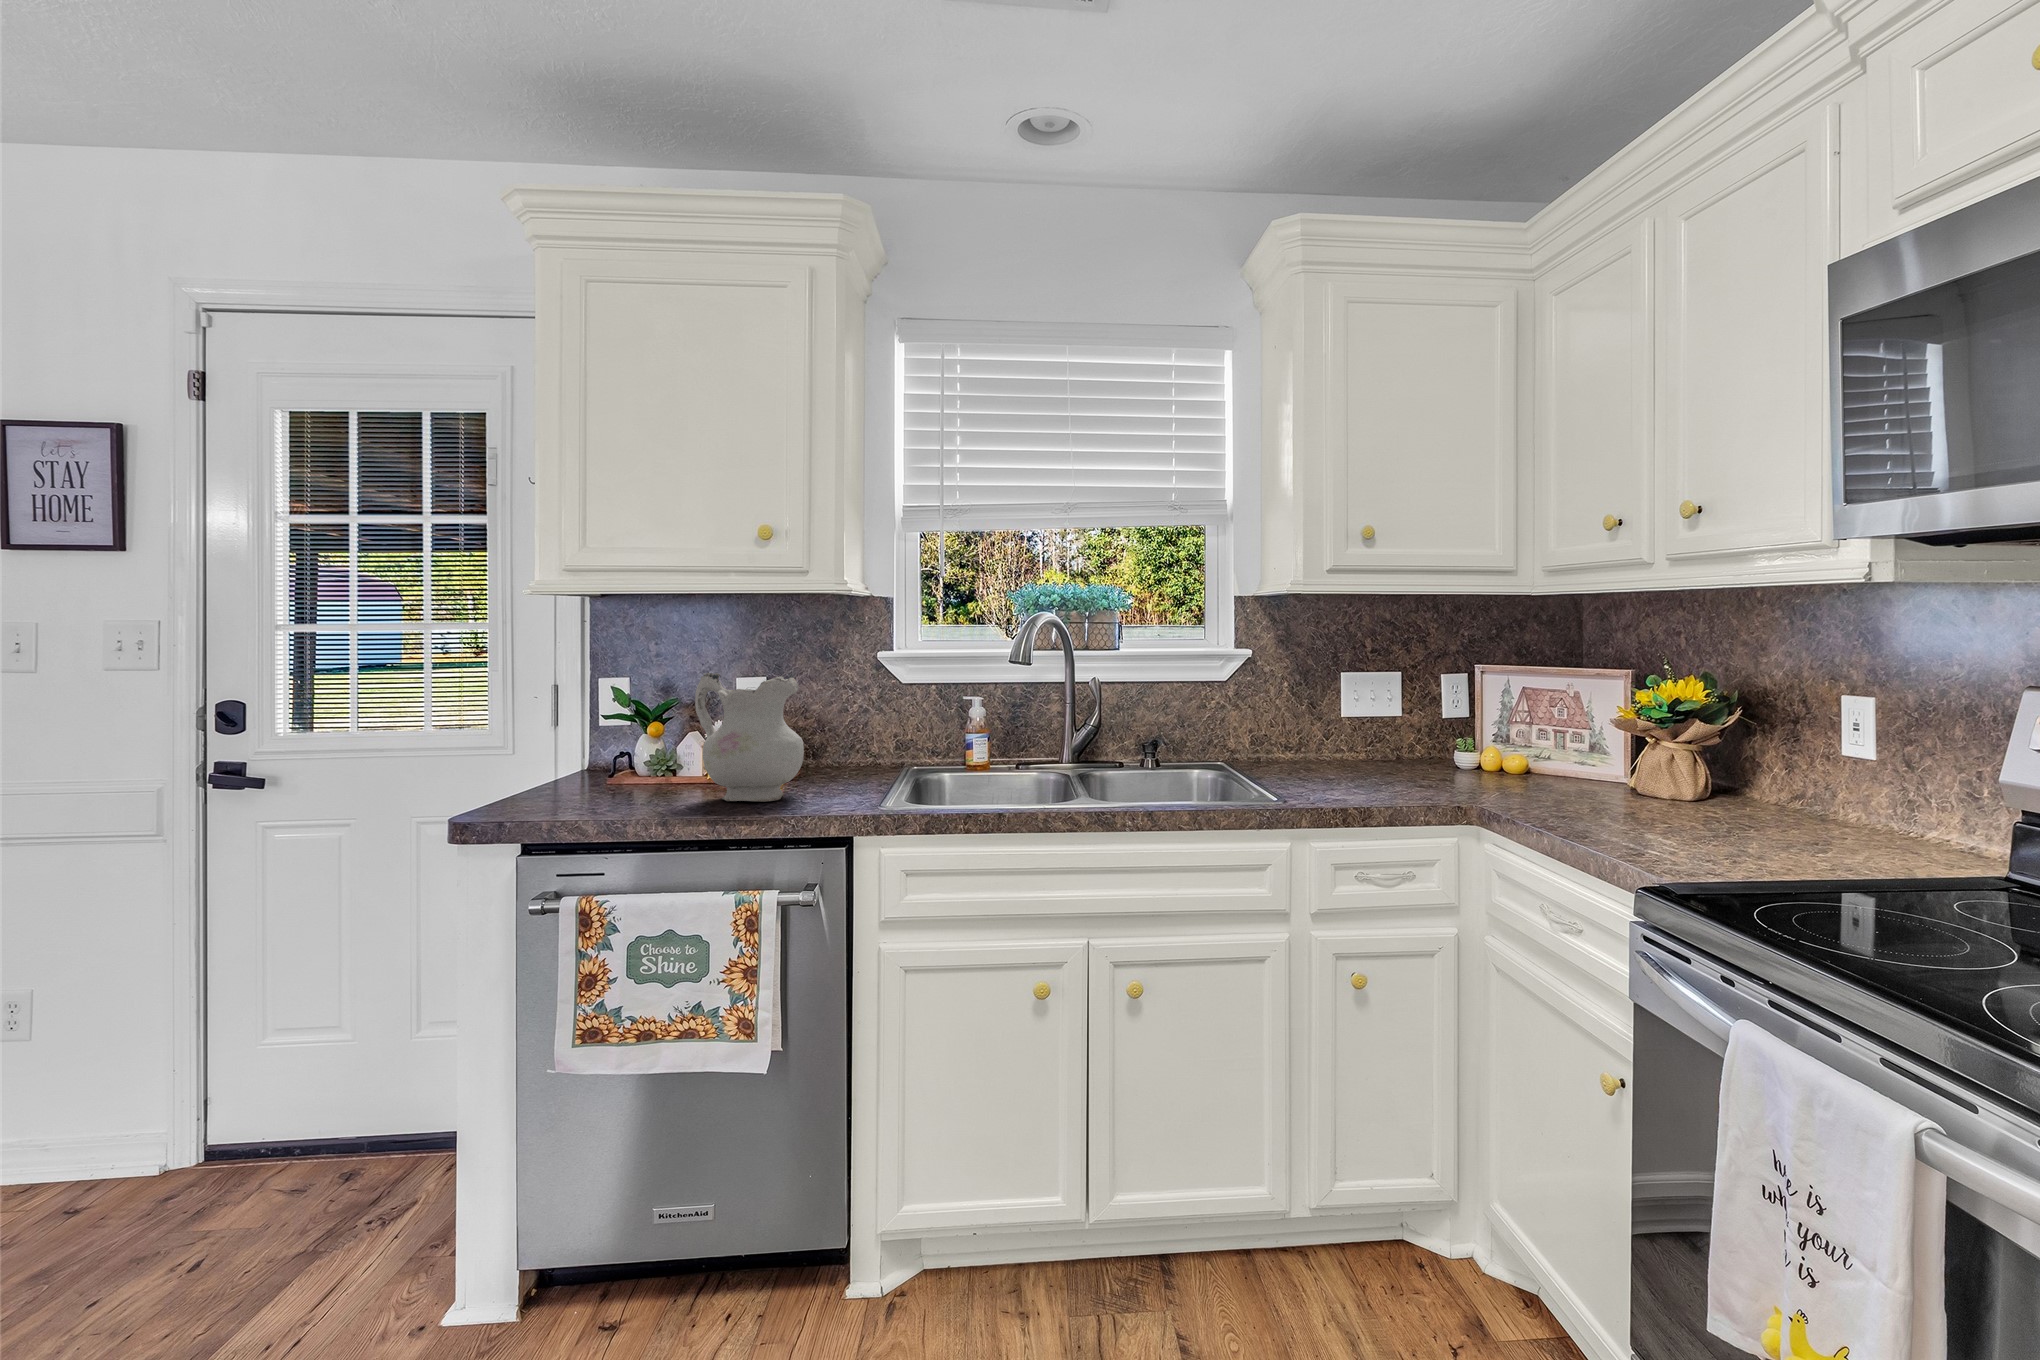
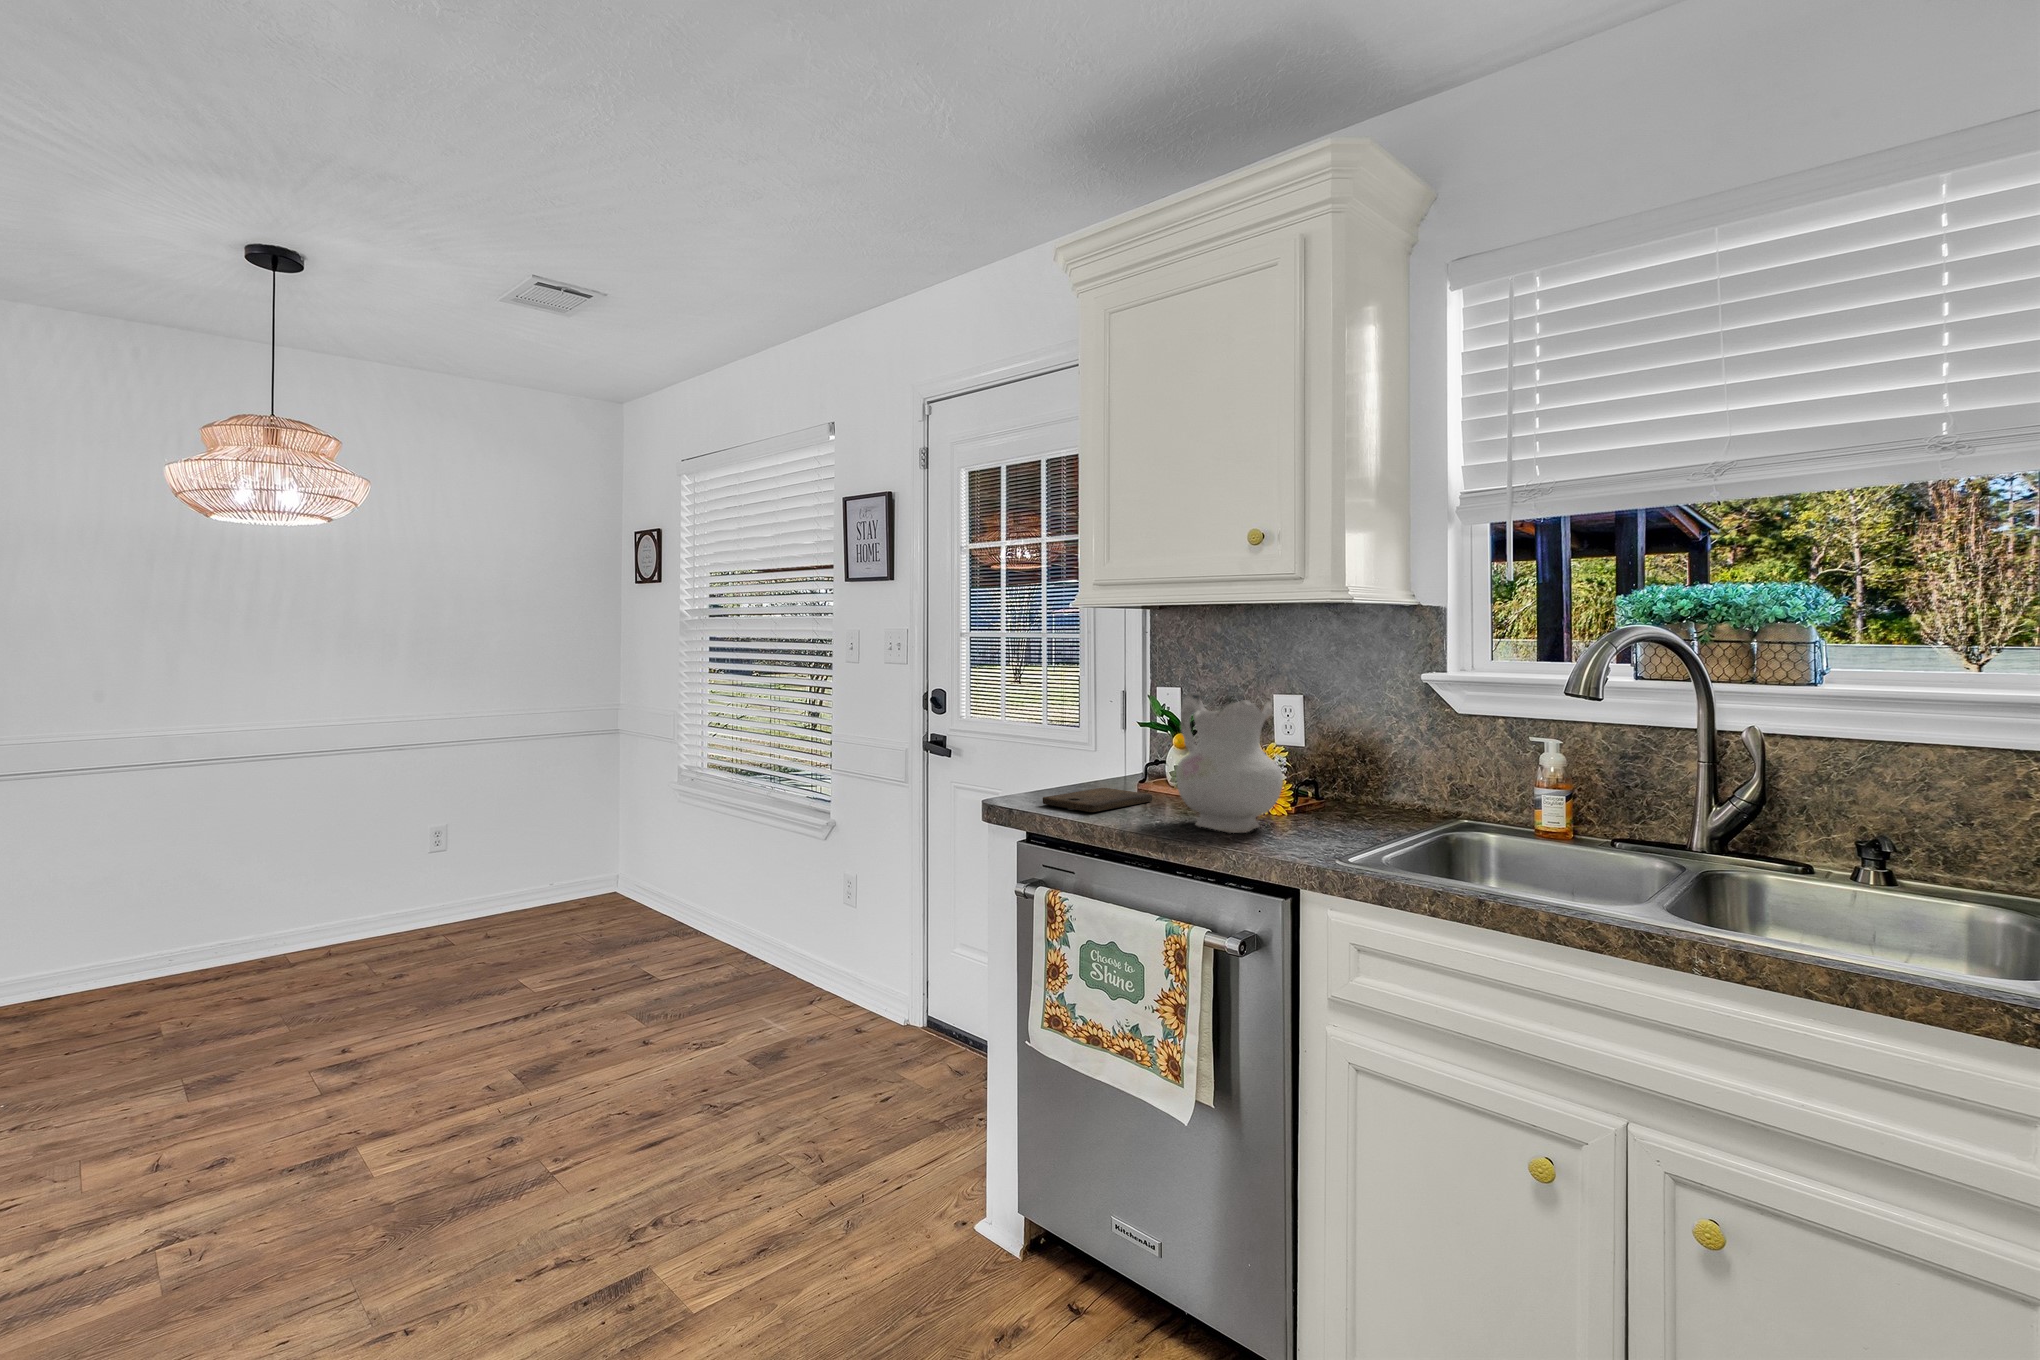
cutting board: none [532,782,643,807] -> present [1043,788,1152,812]

